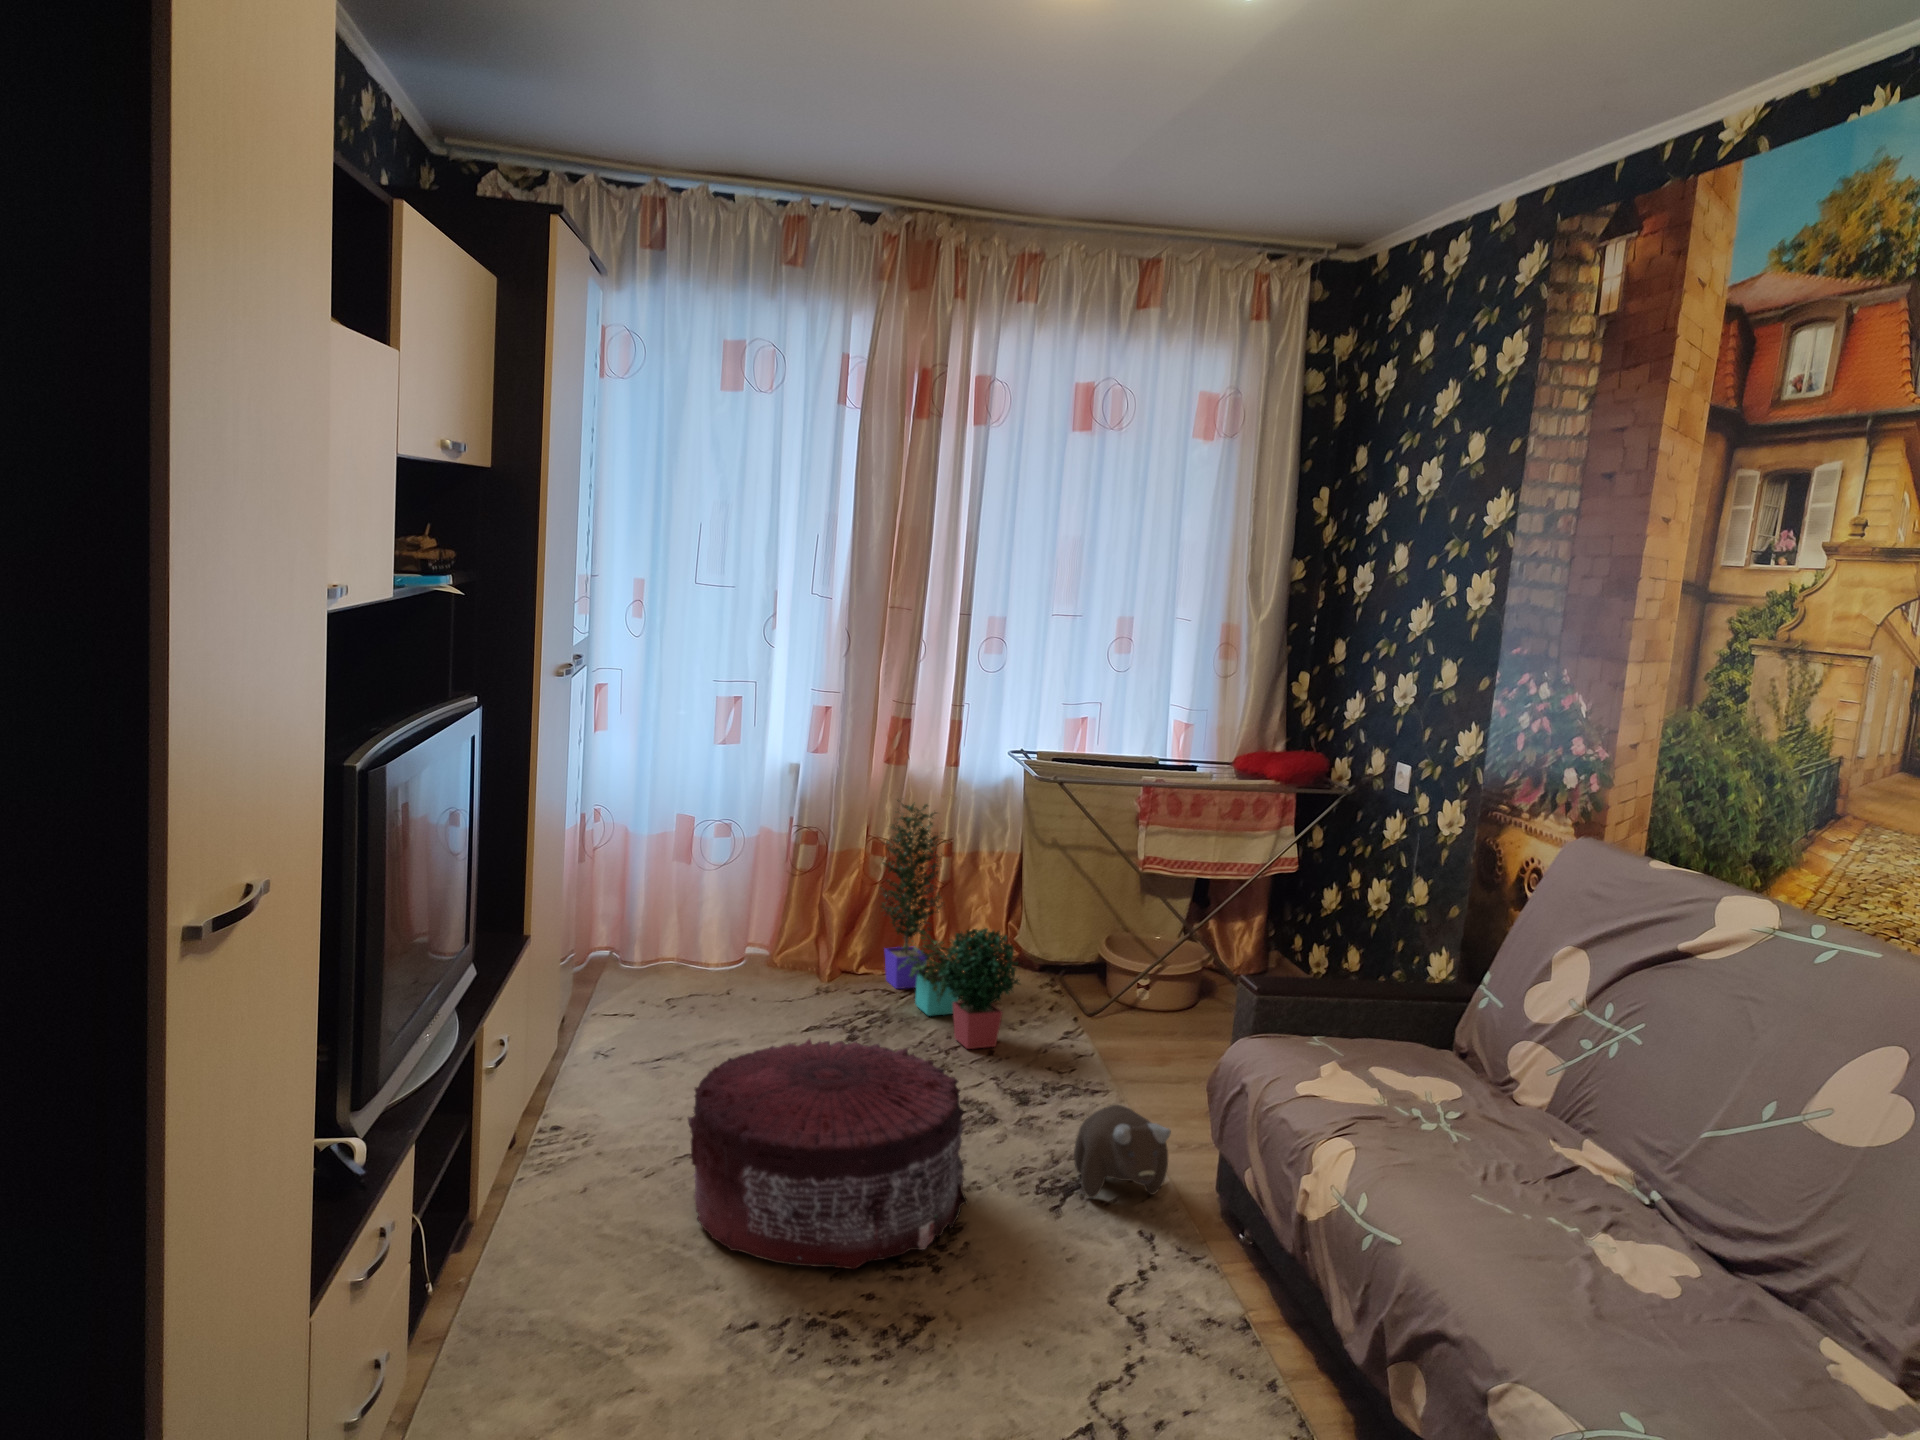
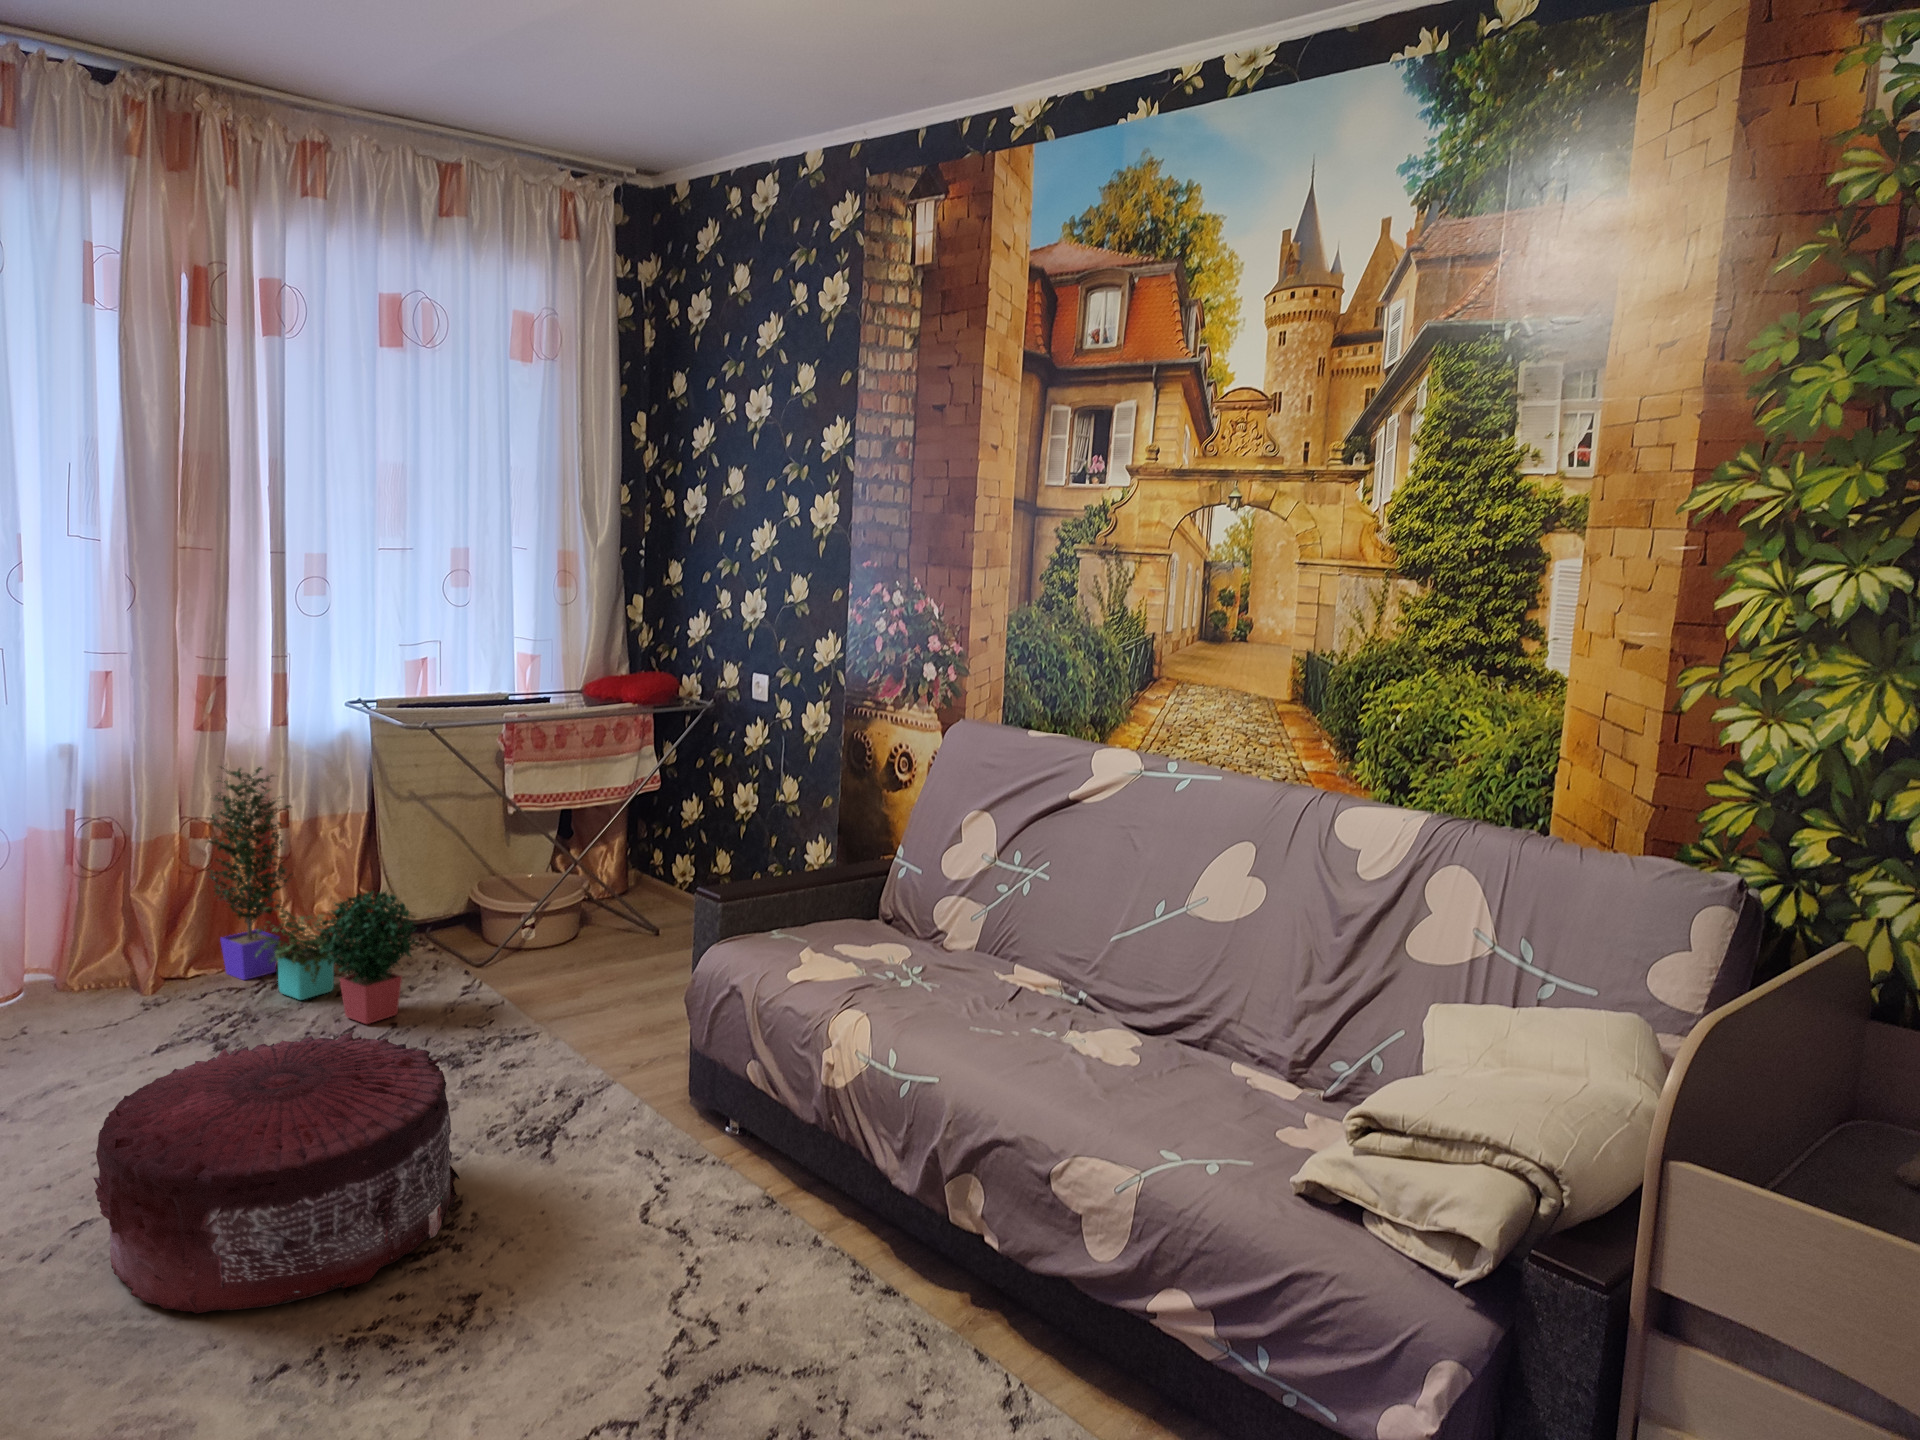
plush toy: present [1074,1105,1171,1198] -> none [547,1036,656,1135]

